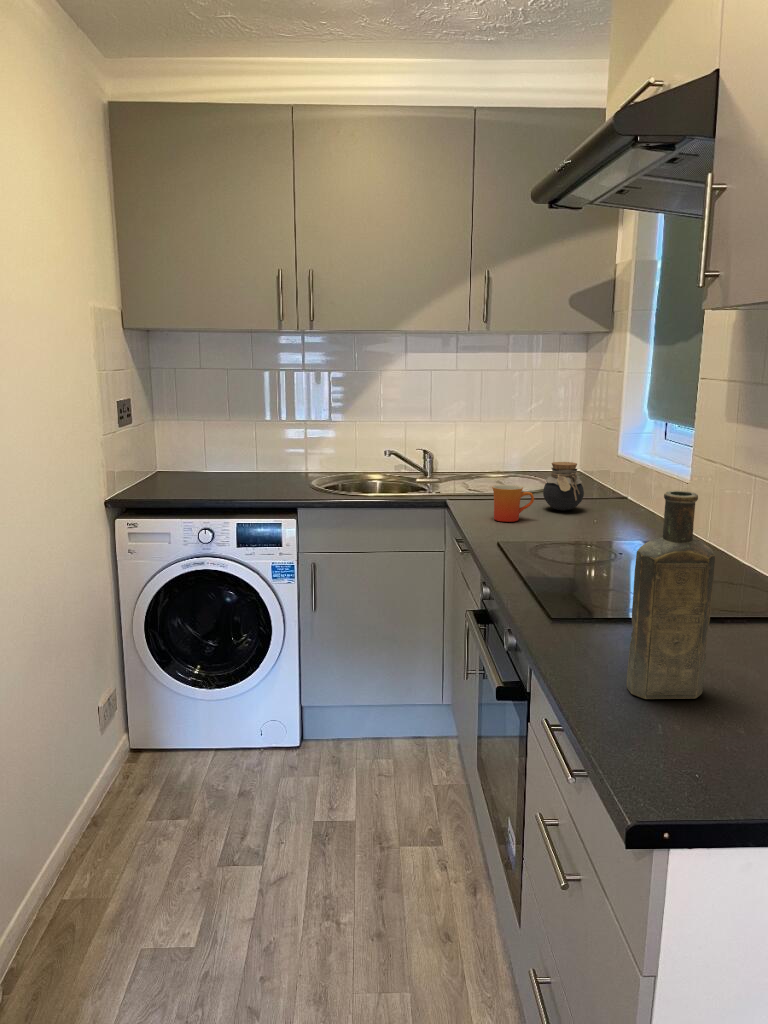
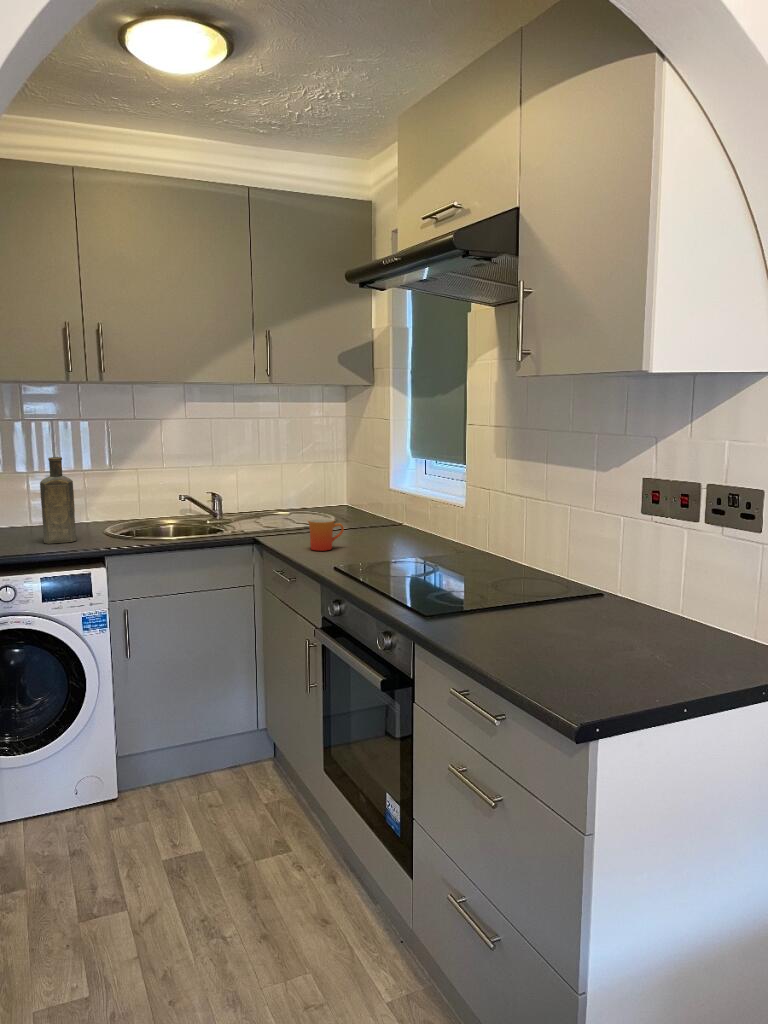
jar: present [543,462,584,511] -> none [343,496,377,538]
bottle: present [627,491,715,699] -> present [40,457,76,544]

